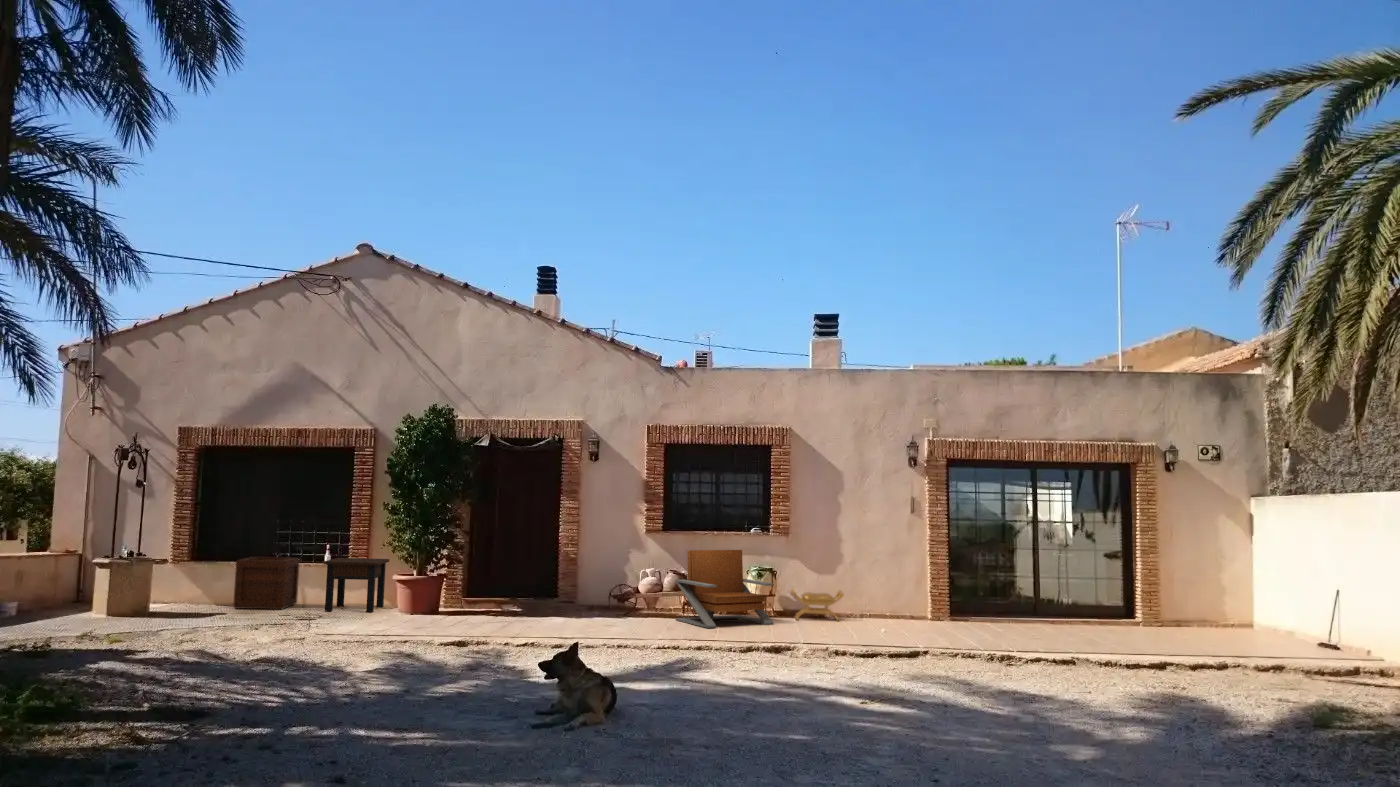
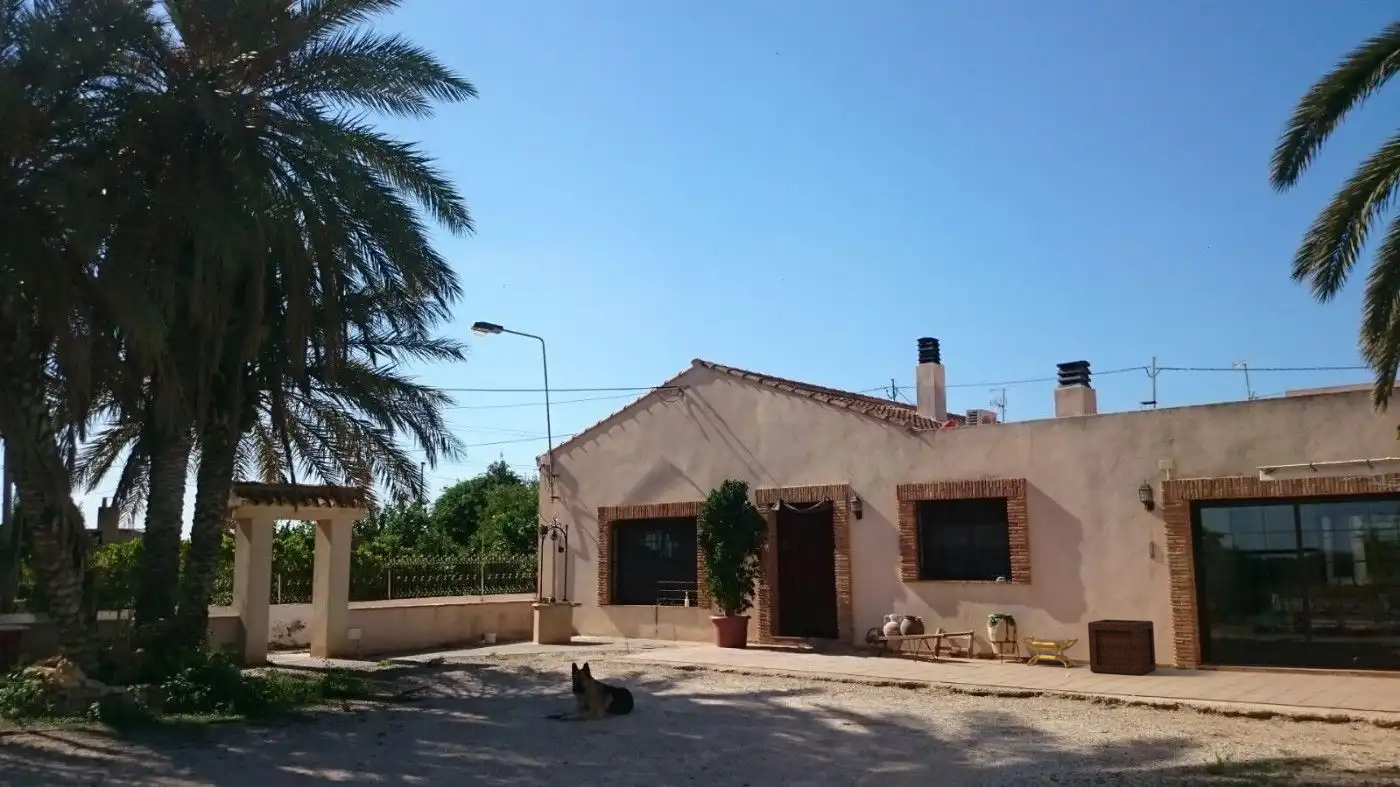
lounge chair: present [675,550,774,628] -> none [911,597,991,668]
wooden crate: present [233,557,300,609] -> present [1088,619,1156,675]
side table: present [324,558,389,612] -> none [666,605,723,648]

